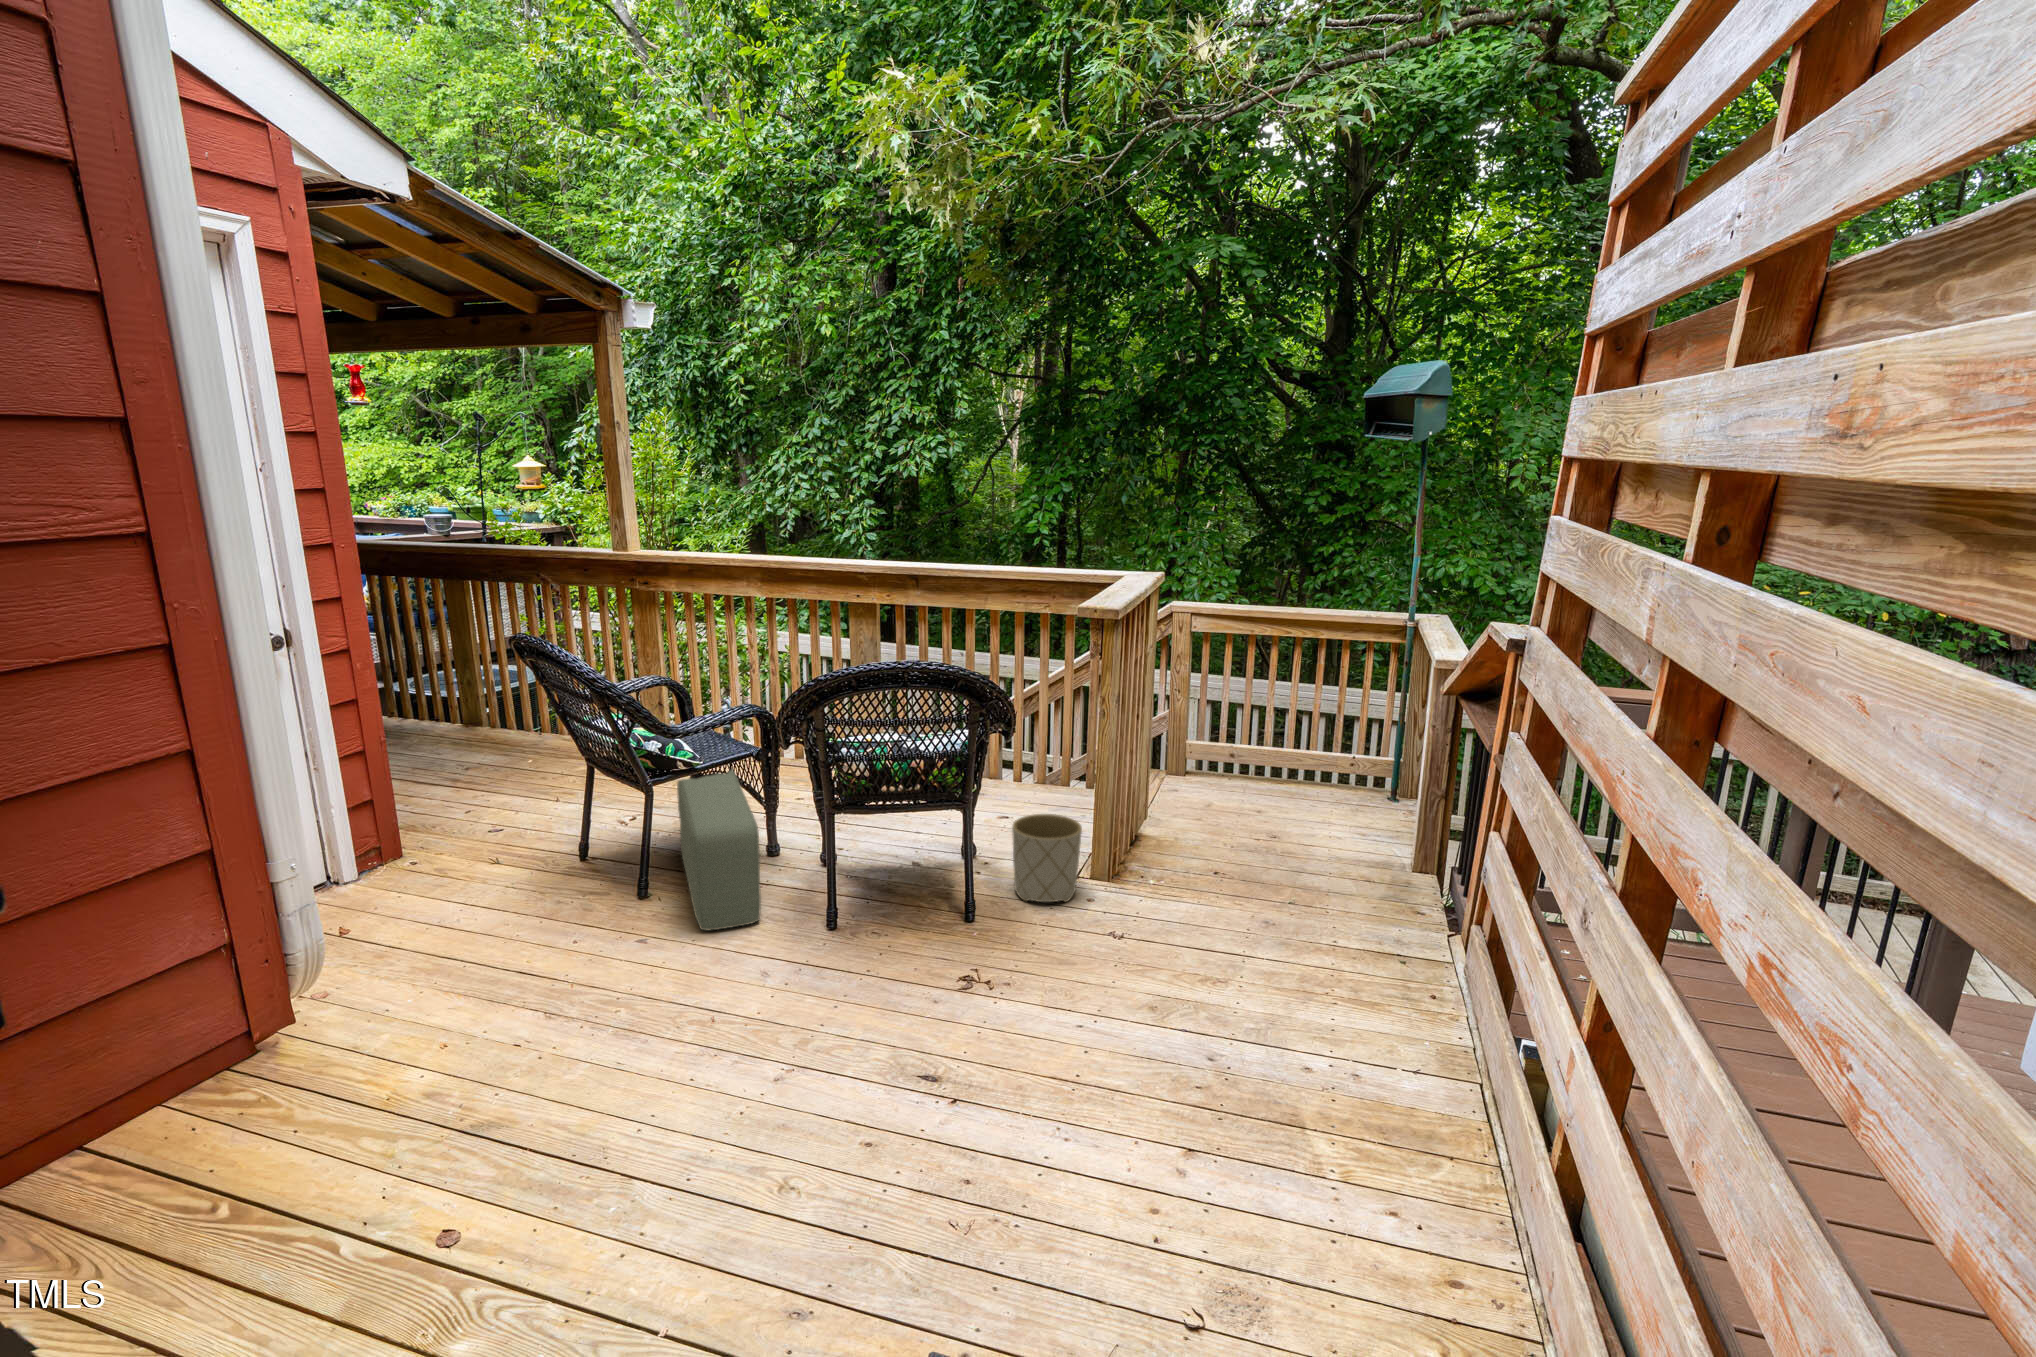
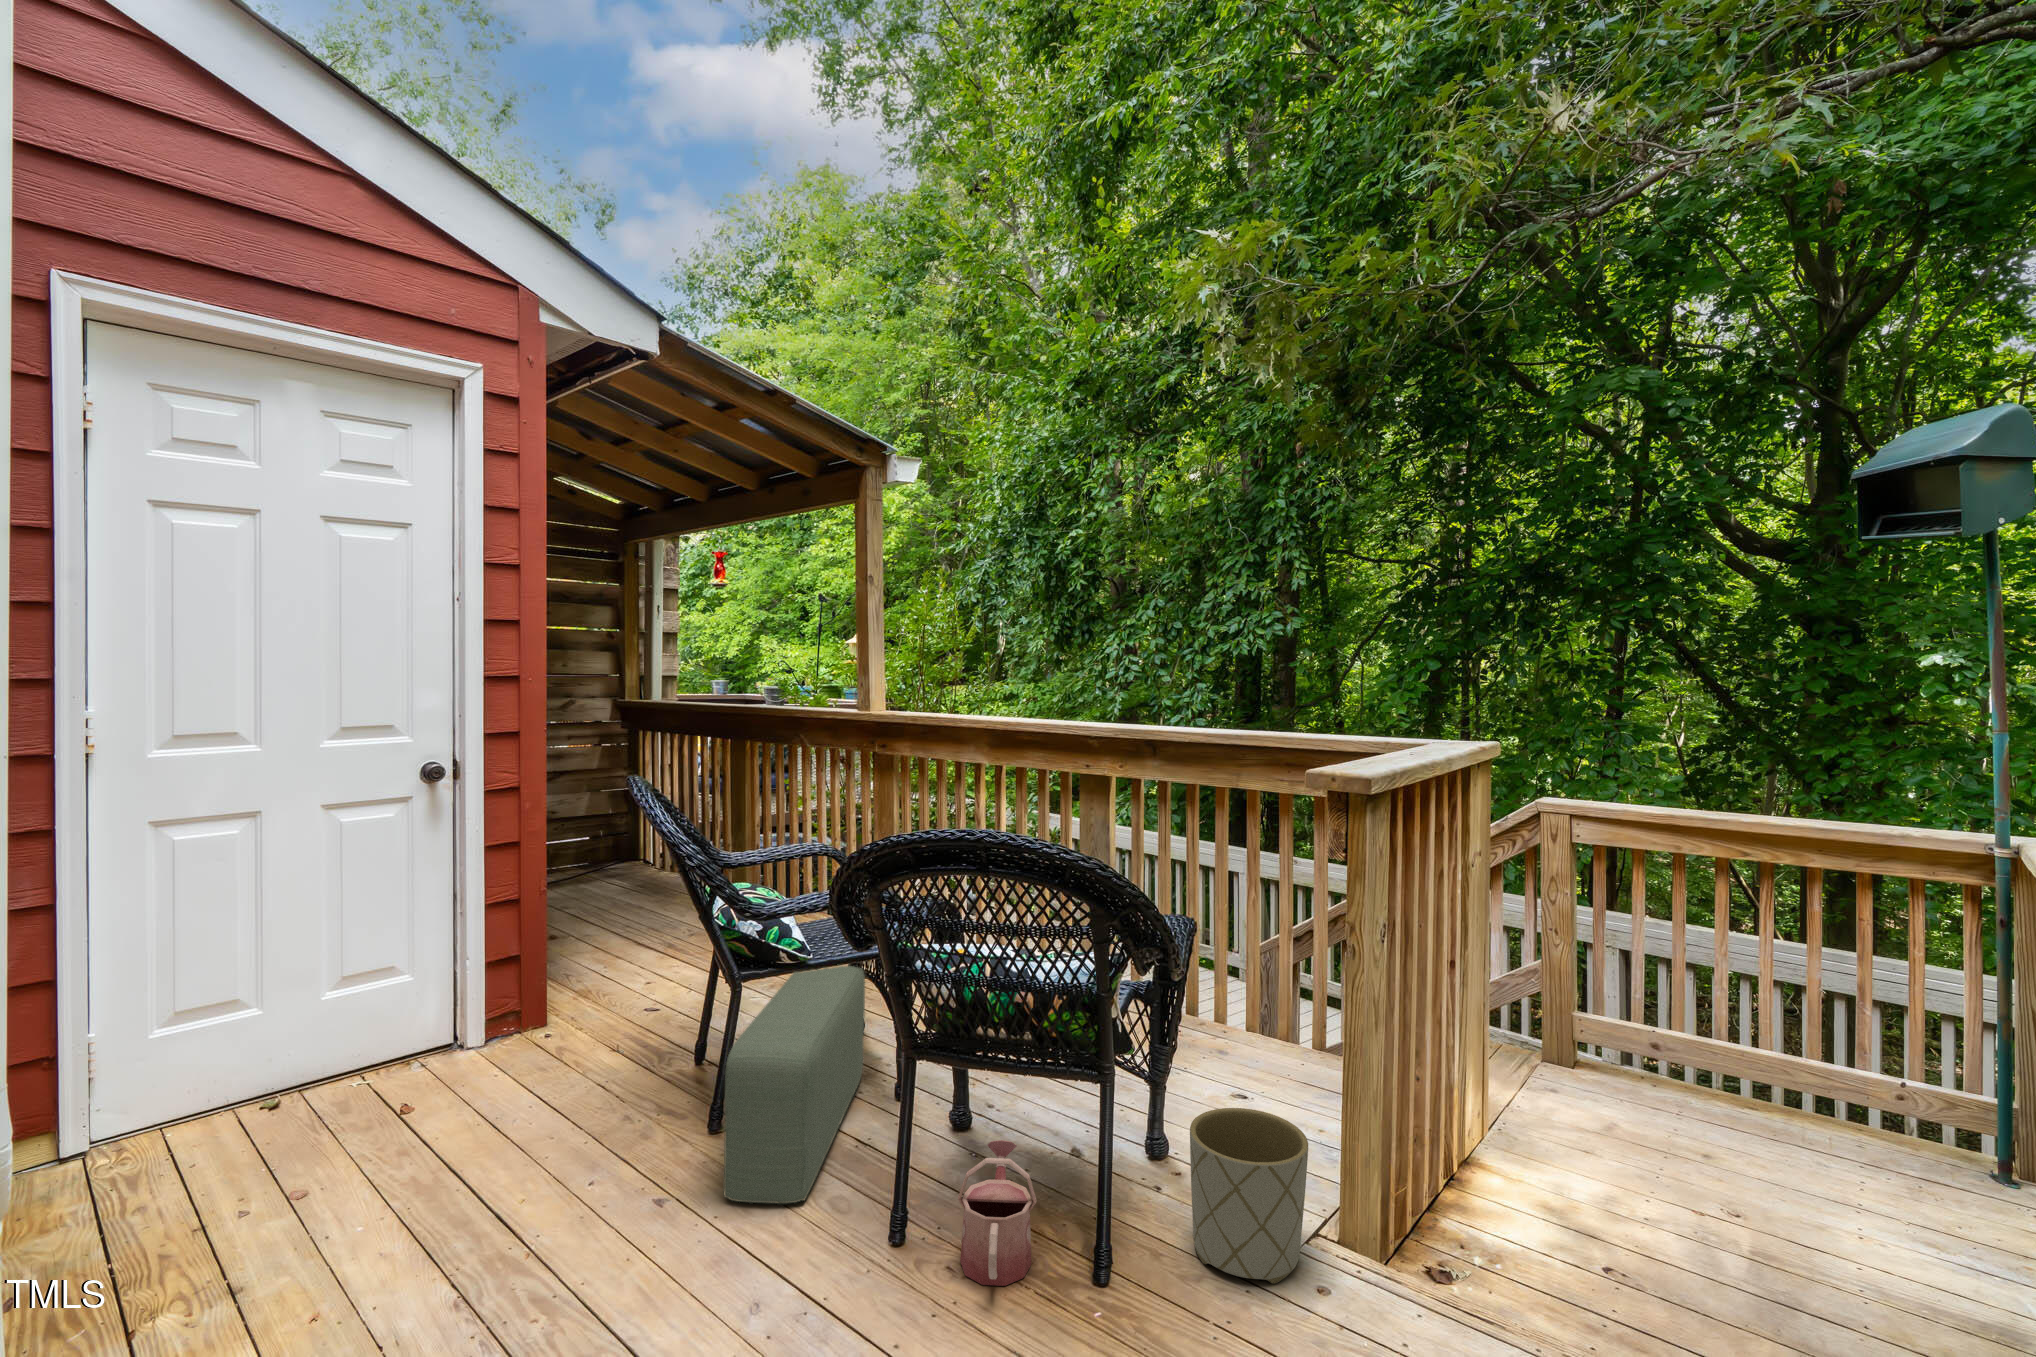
watering can: none [883,857,932,936] -> present [958,1140,1037,1286]

